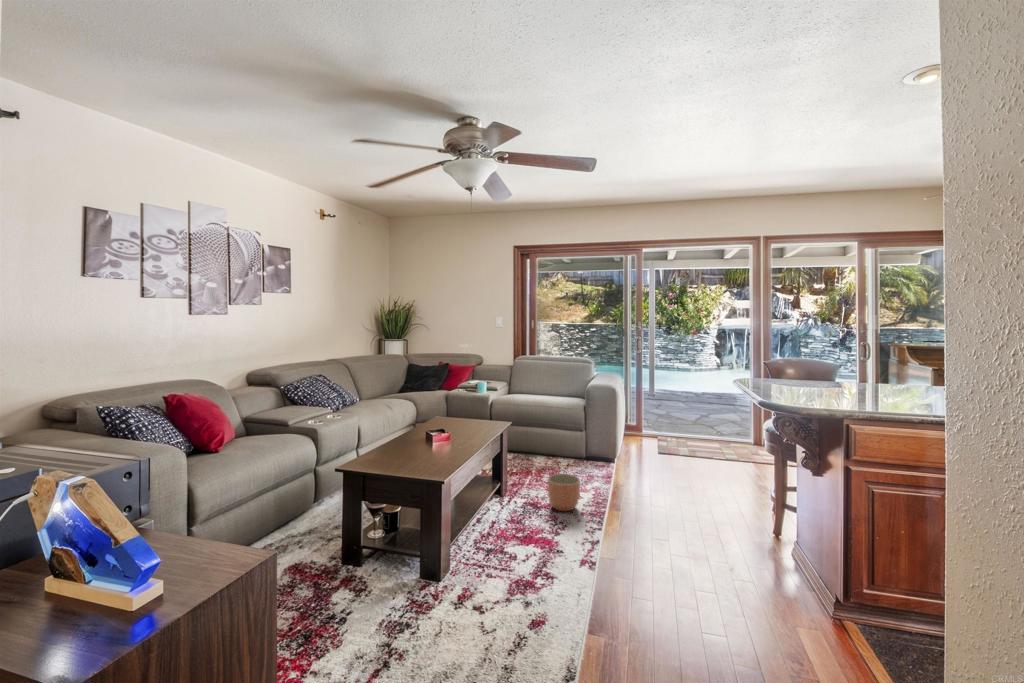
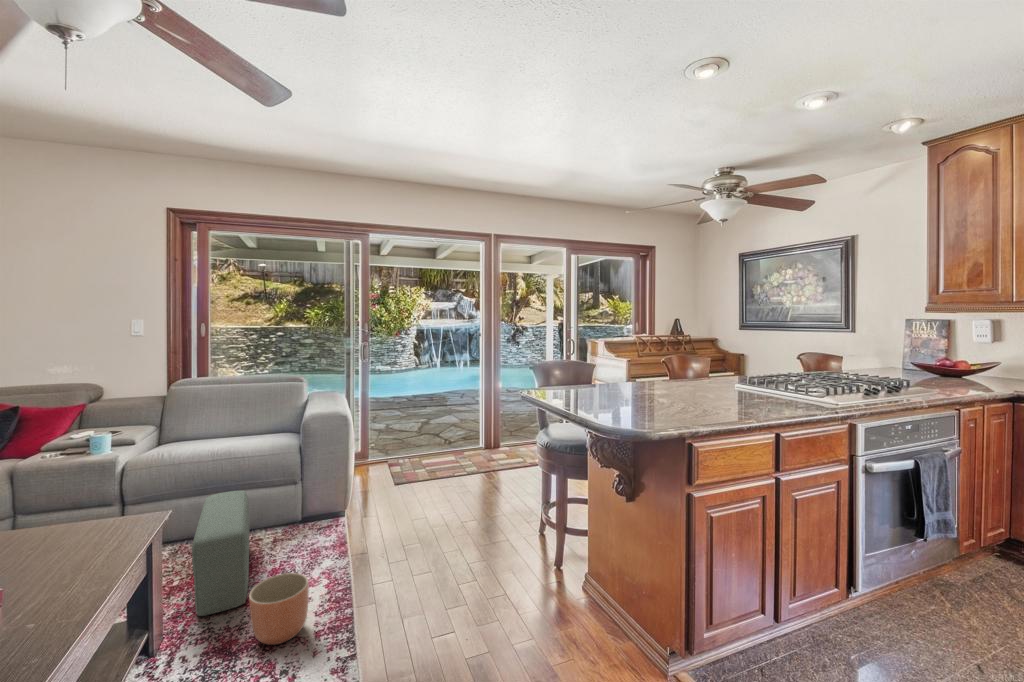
pouf: none [522,426,553,489] -> present [192,491,249,616]

